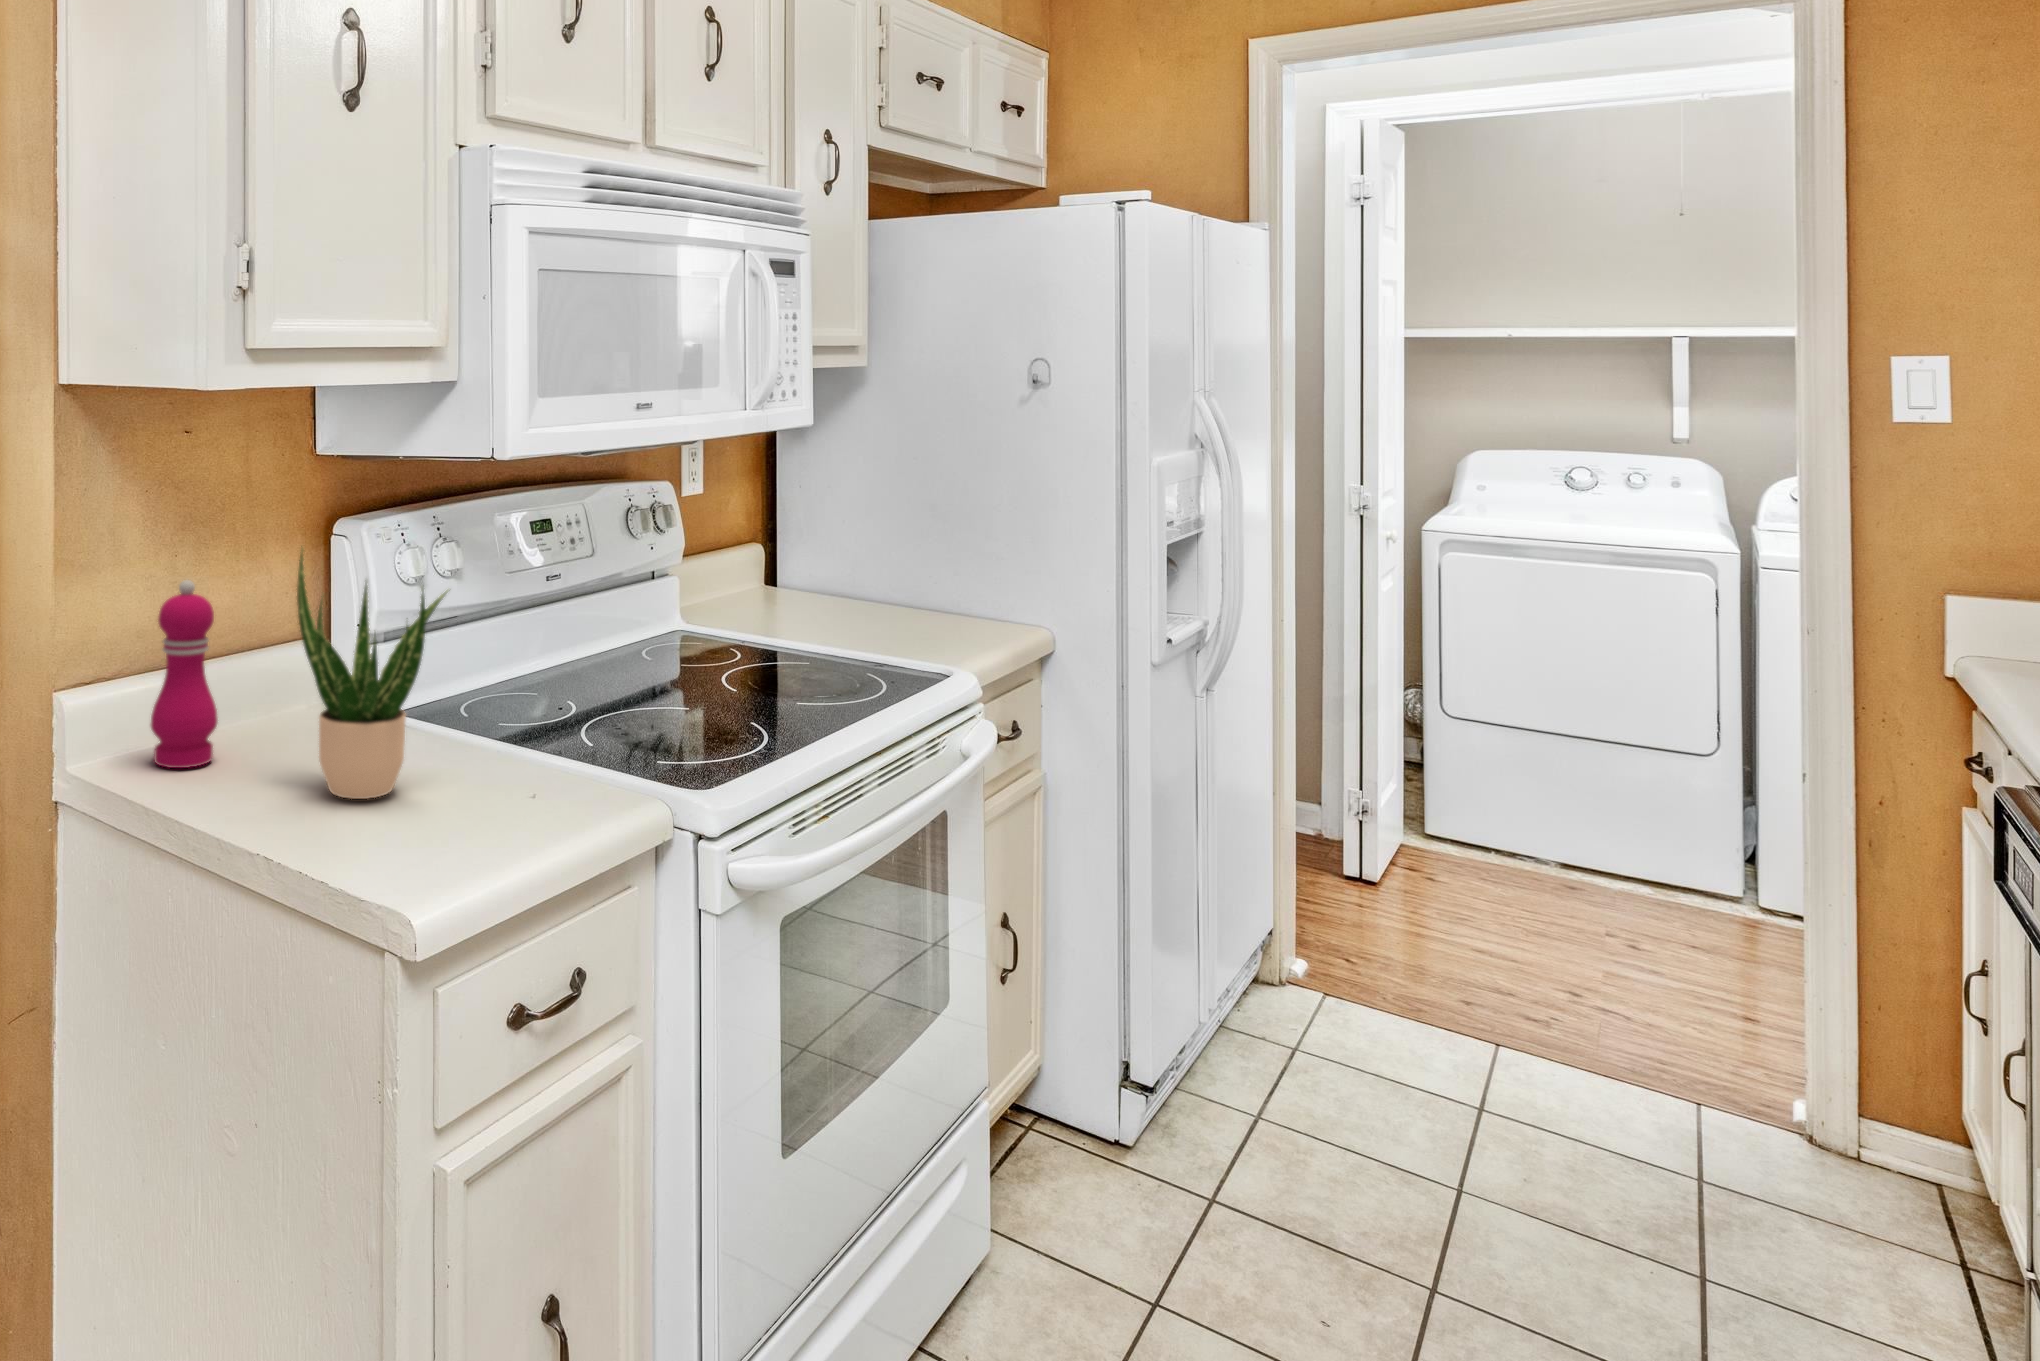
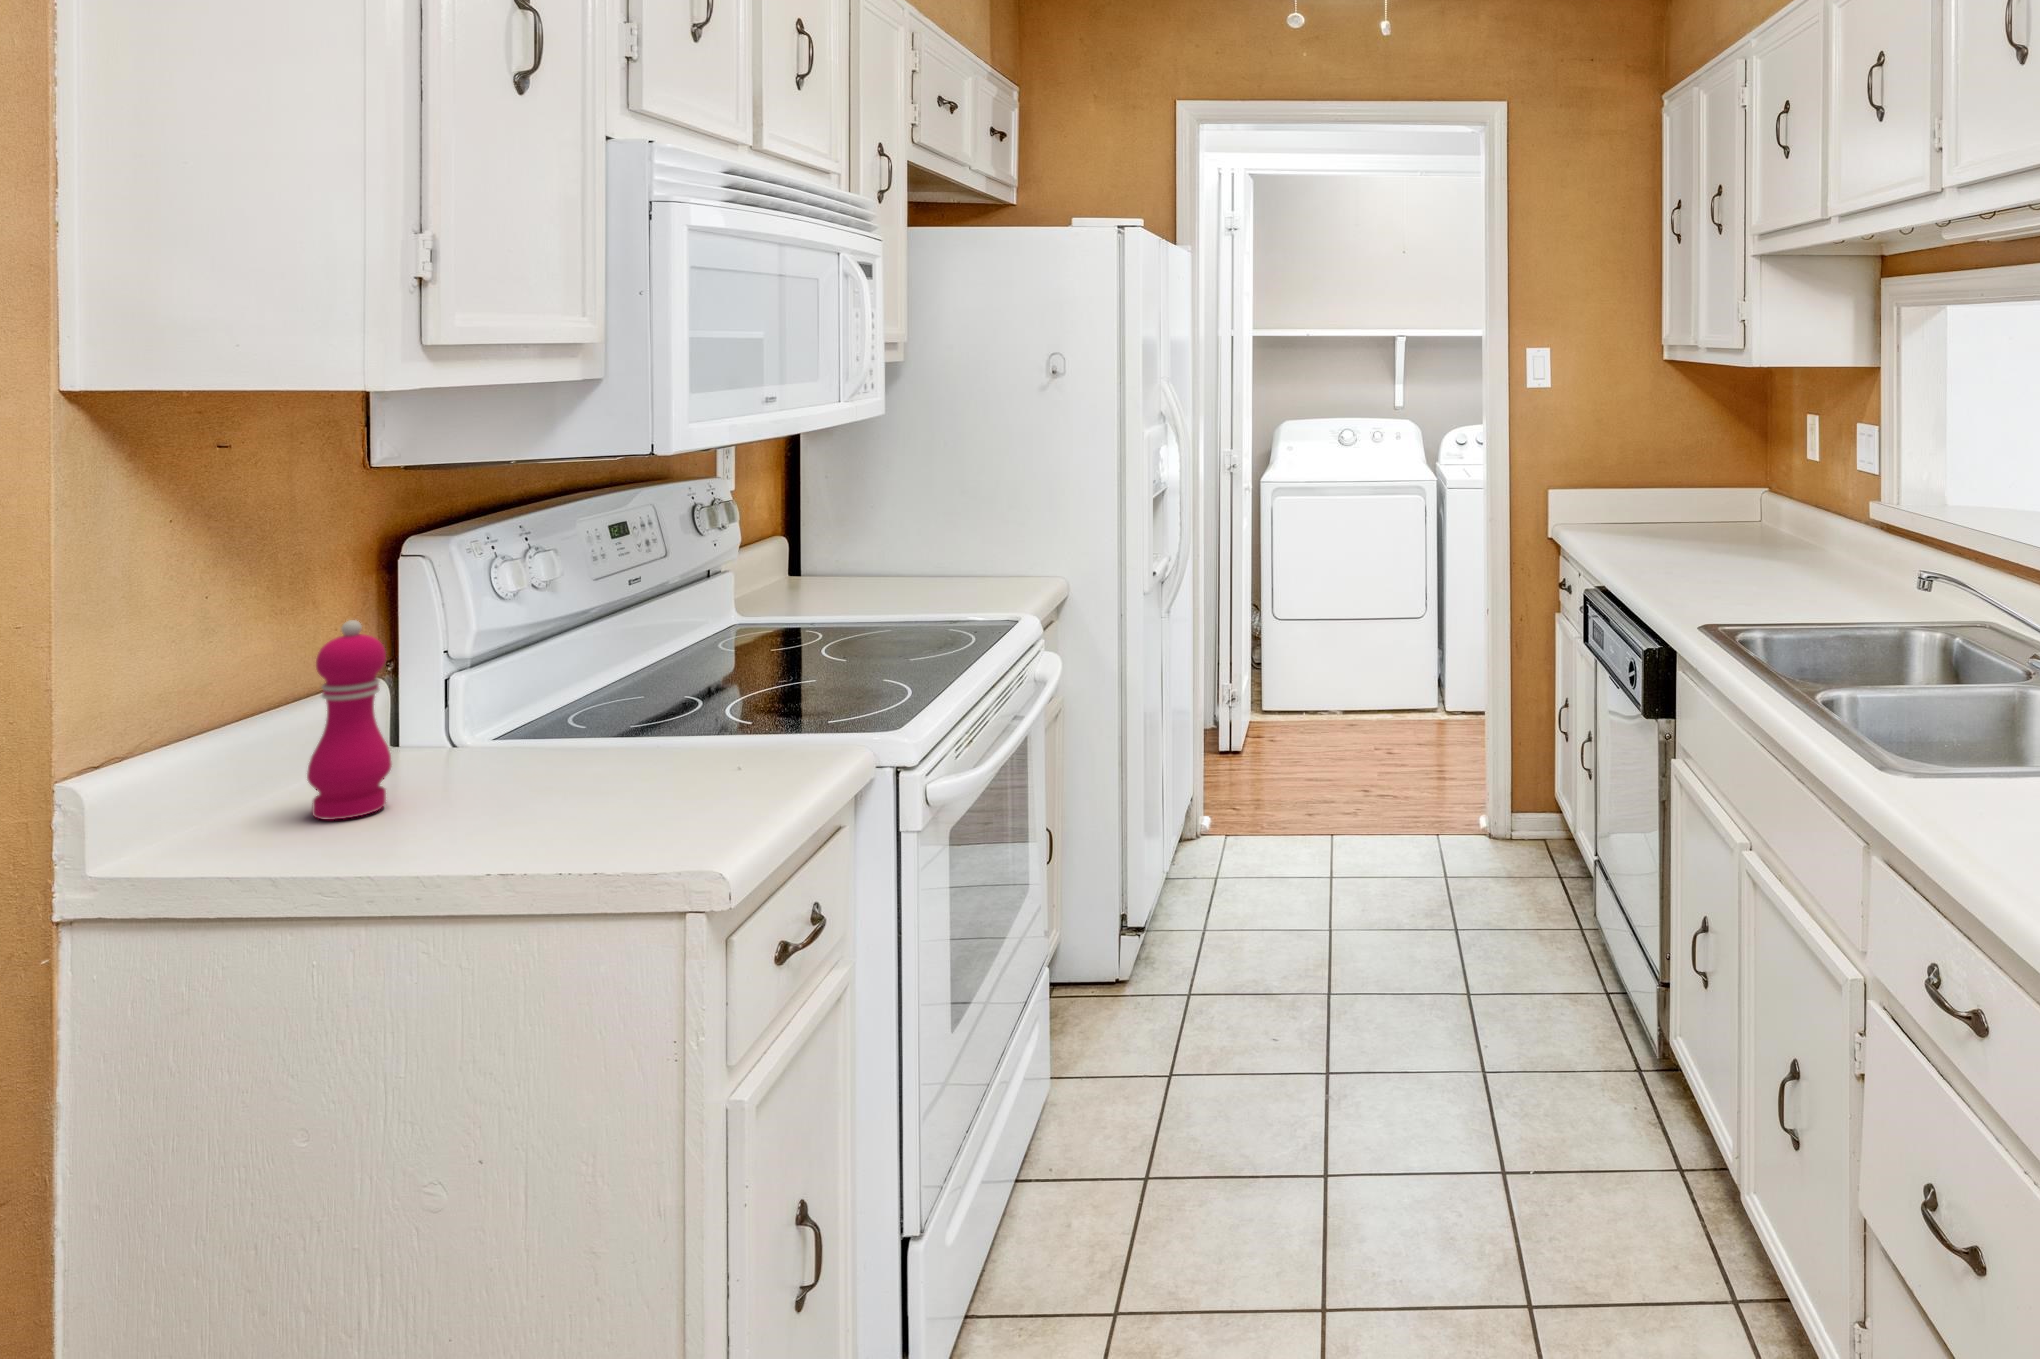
potted plant: present [297,549,448,799] -> none [500,570,671,805]

